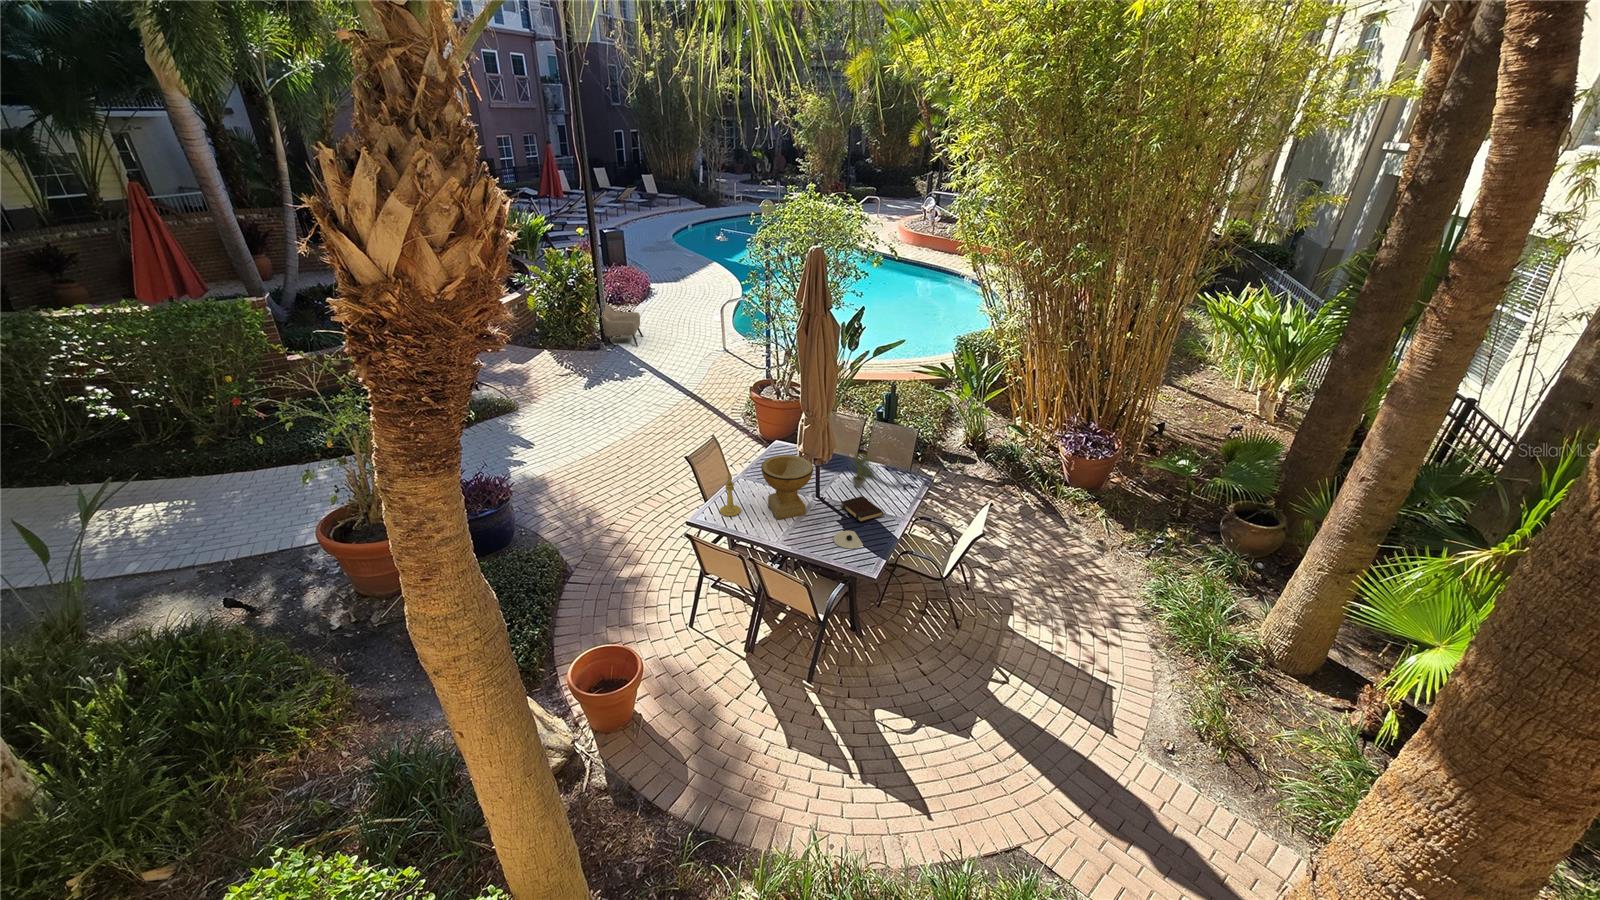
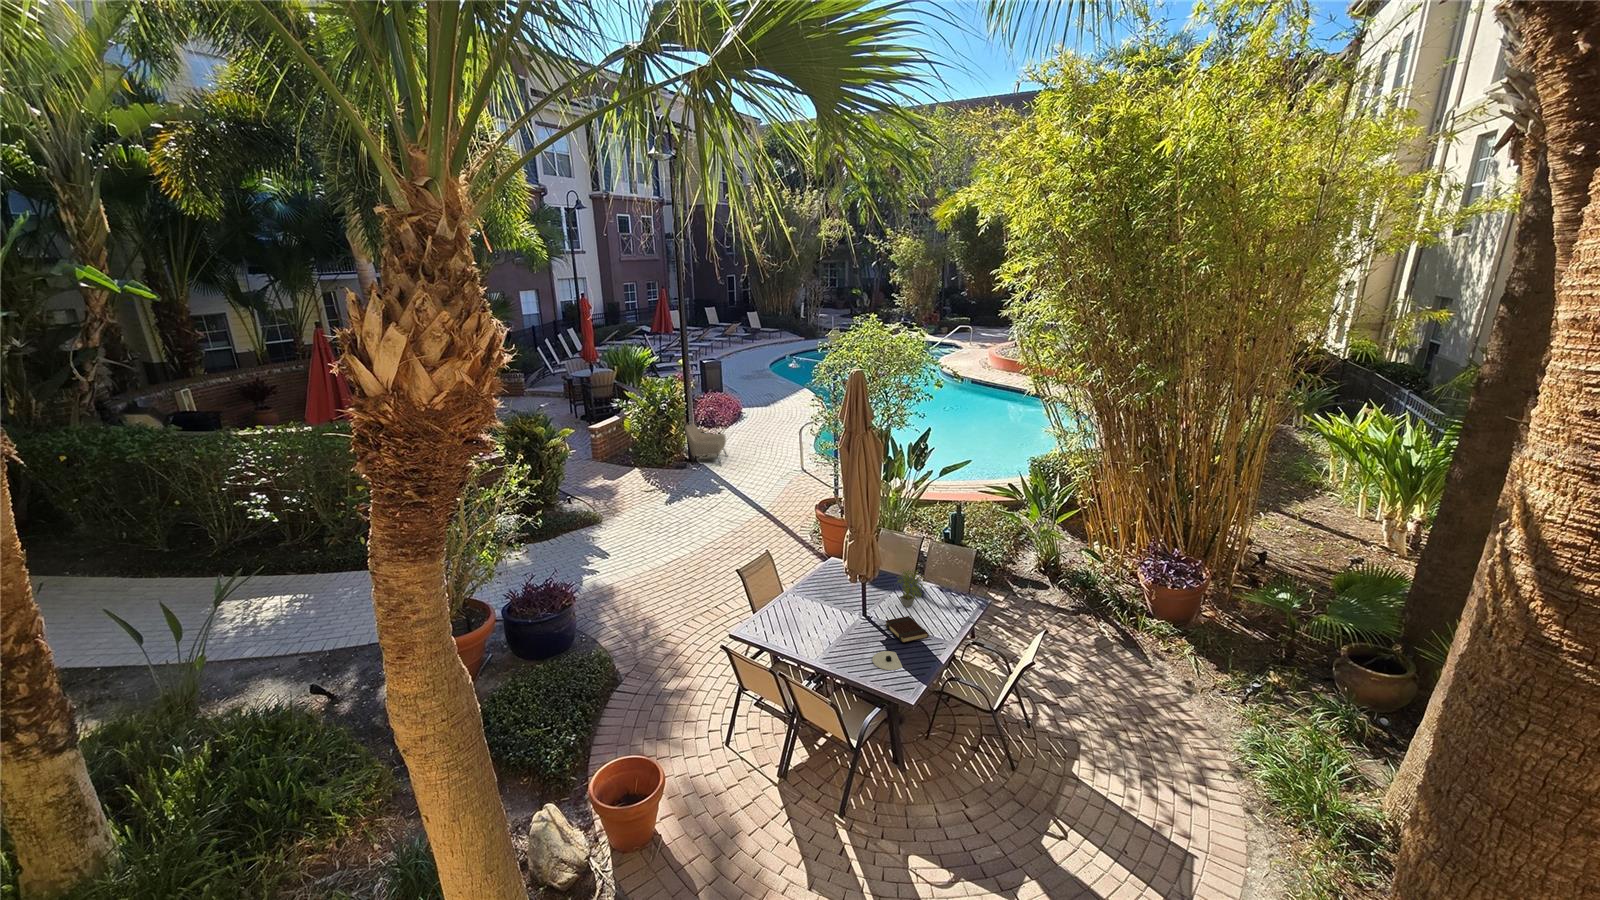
decorative bowl: present [761,455,813,520] -> none [803,570,856,636]
candle holder: present [720,473,741,516] -> none [763,586,784,630]

